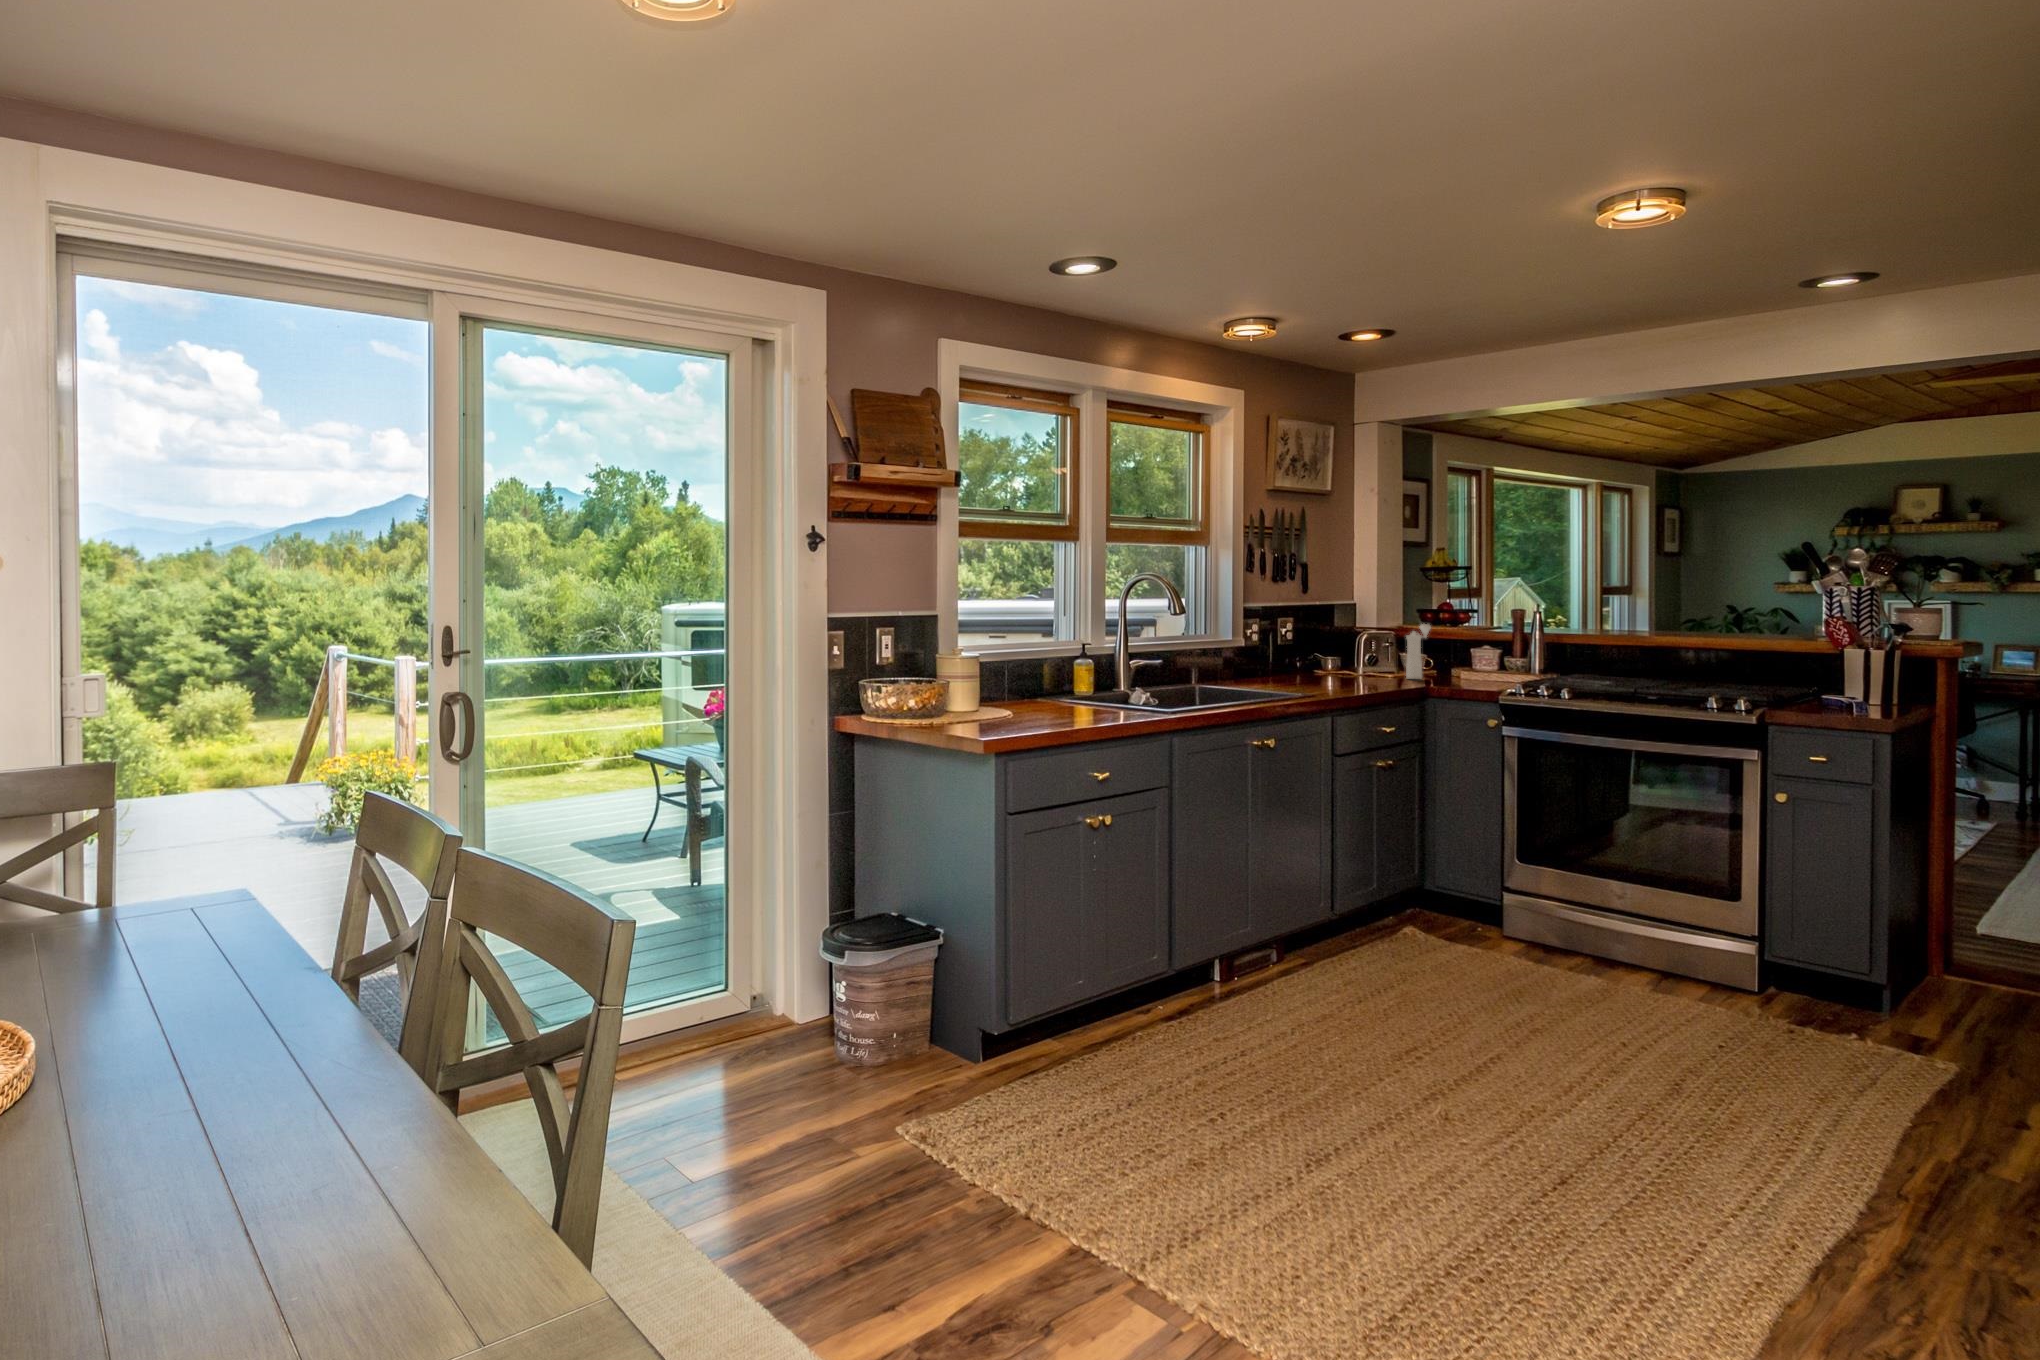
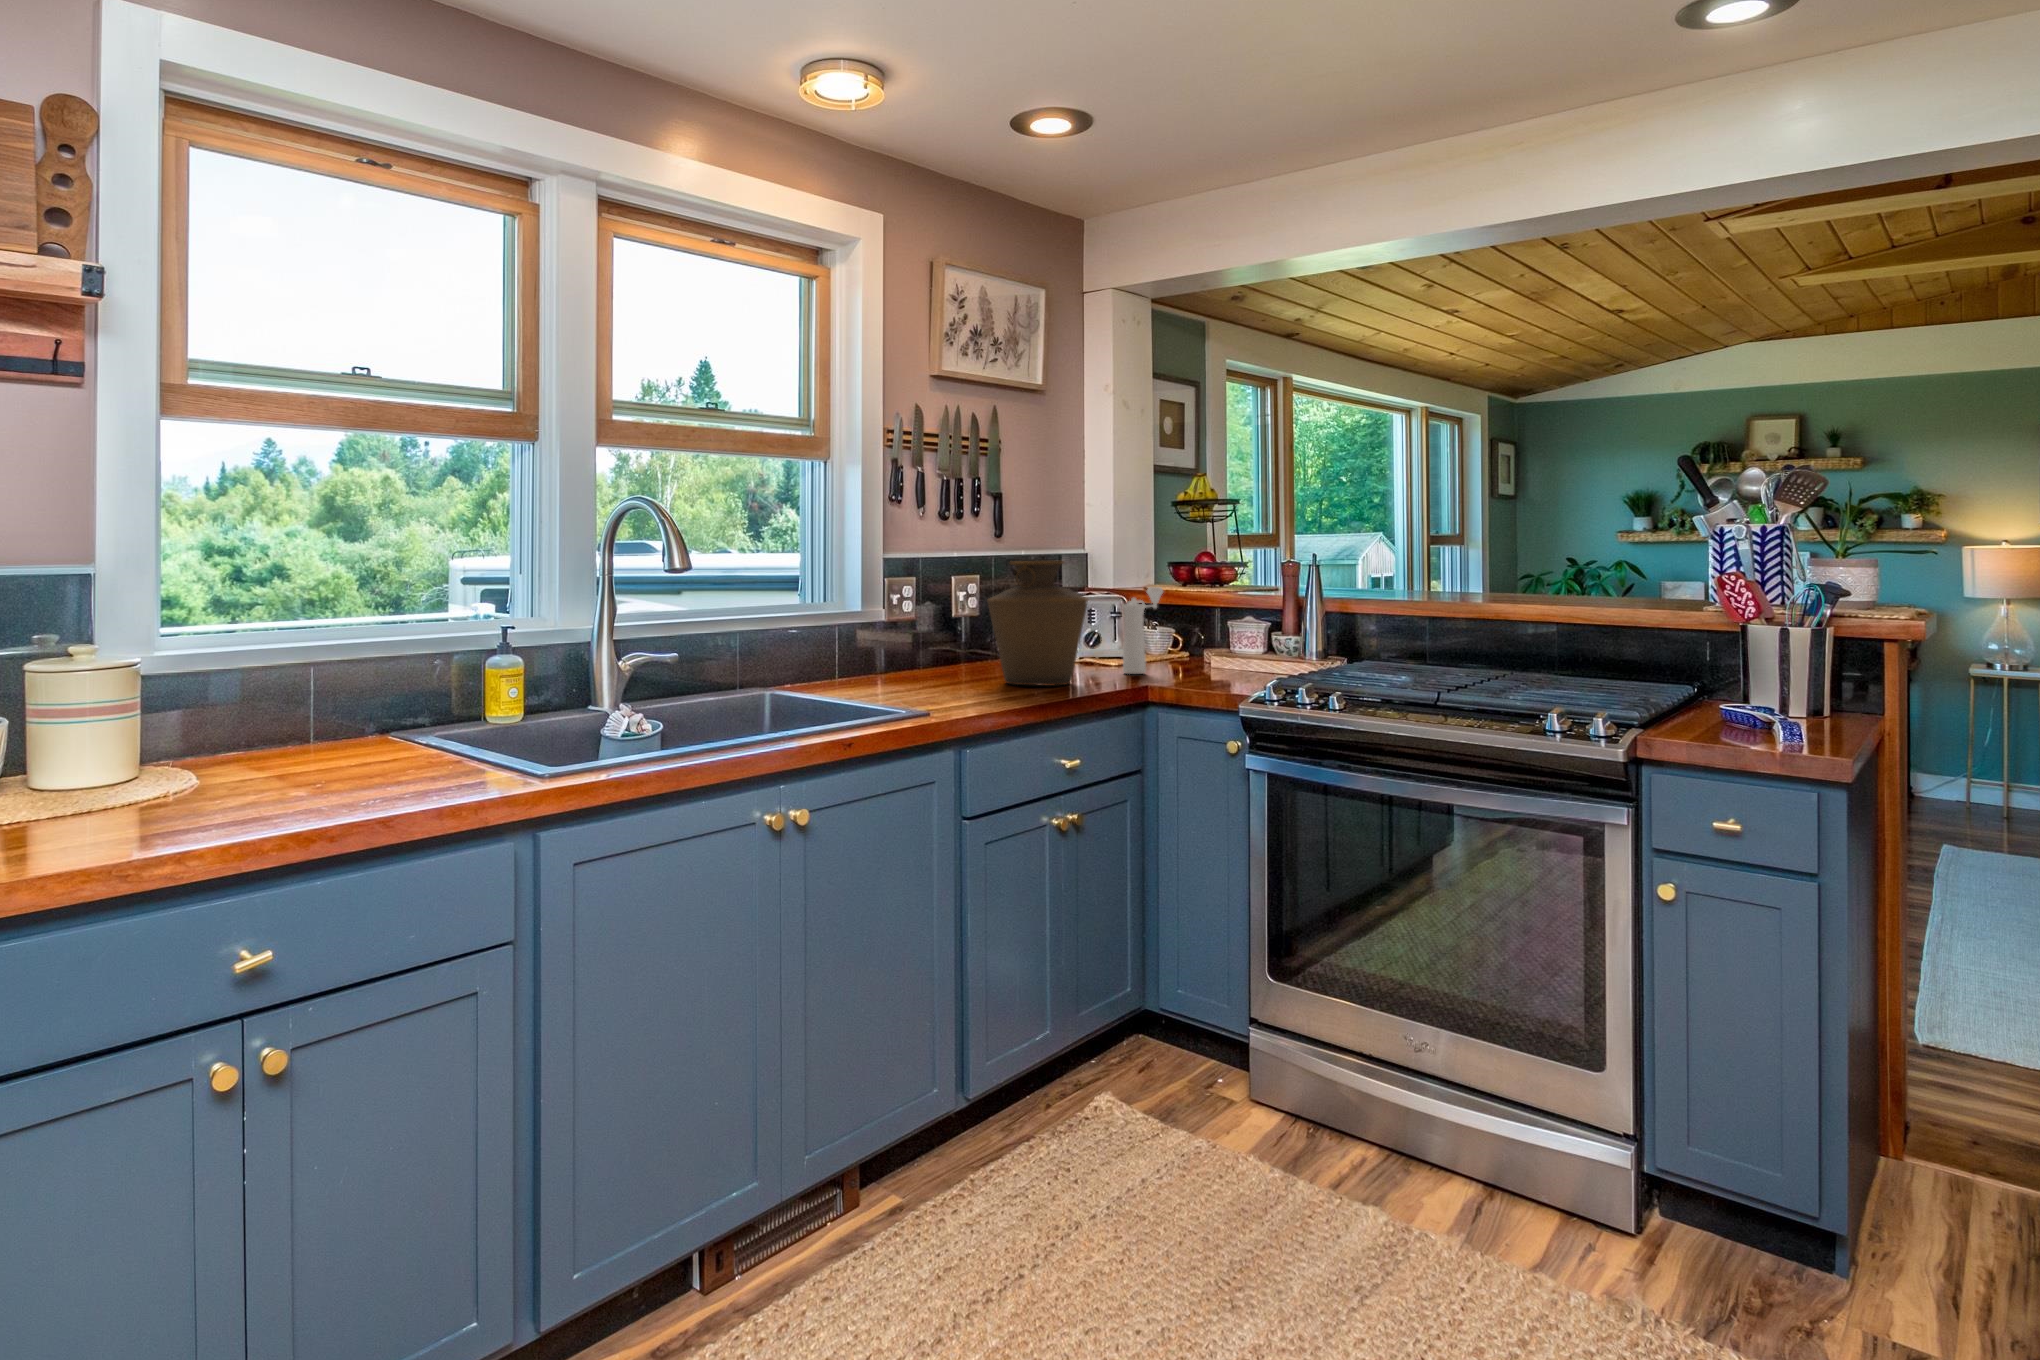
vase: none [1323,607,1391,684] -> present [987,561,1088,686]

